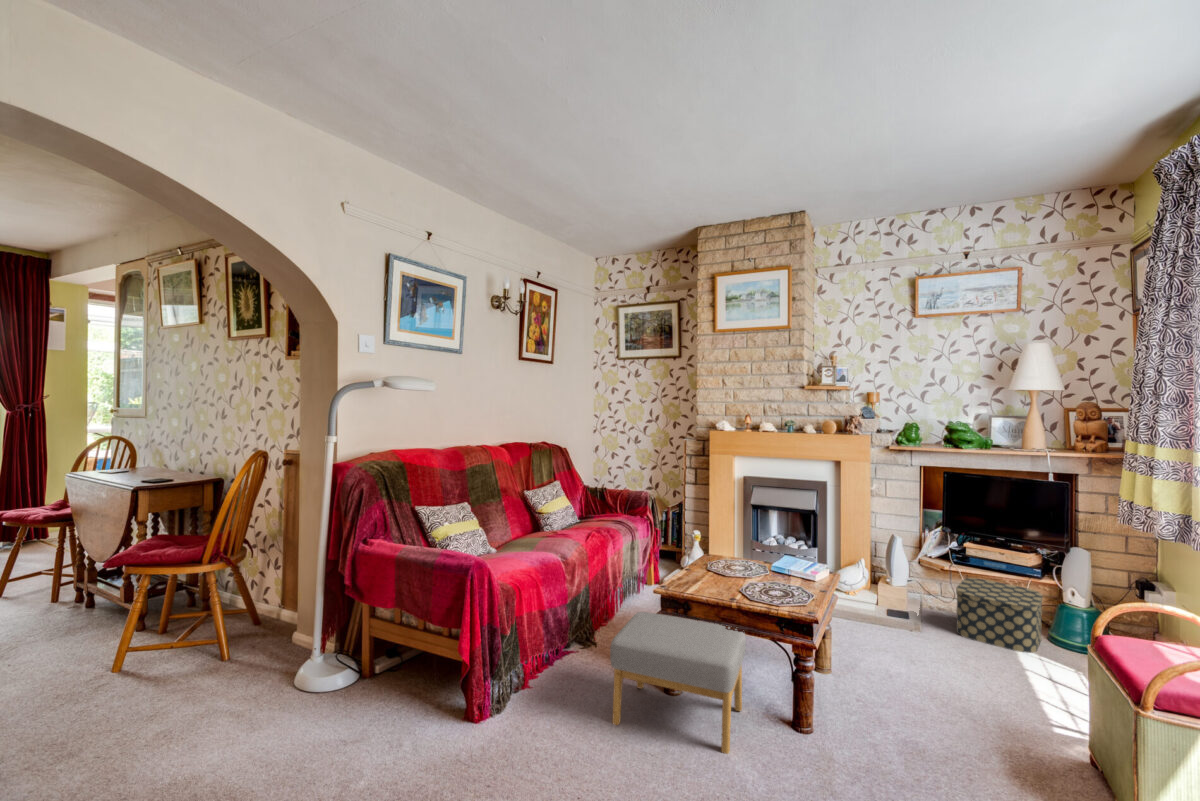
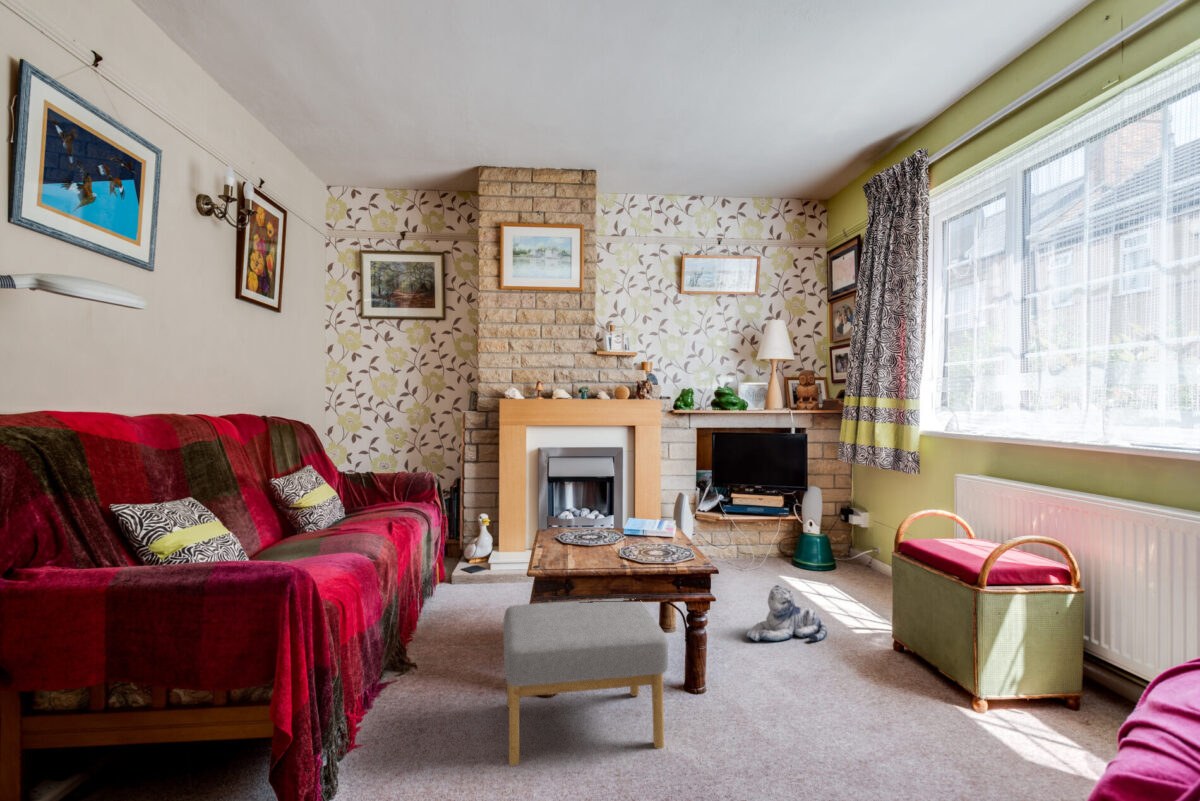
storage box: present [956,578,1043,653] -> none [733,522,796,577]
plush toy: none [893,653,1005,726] -> present [747,585,827,641]

